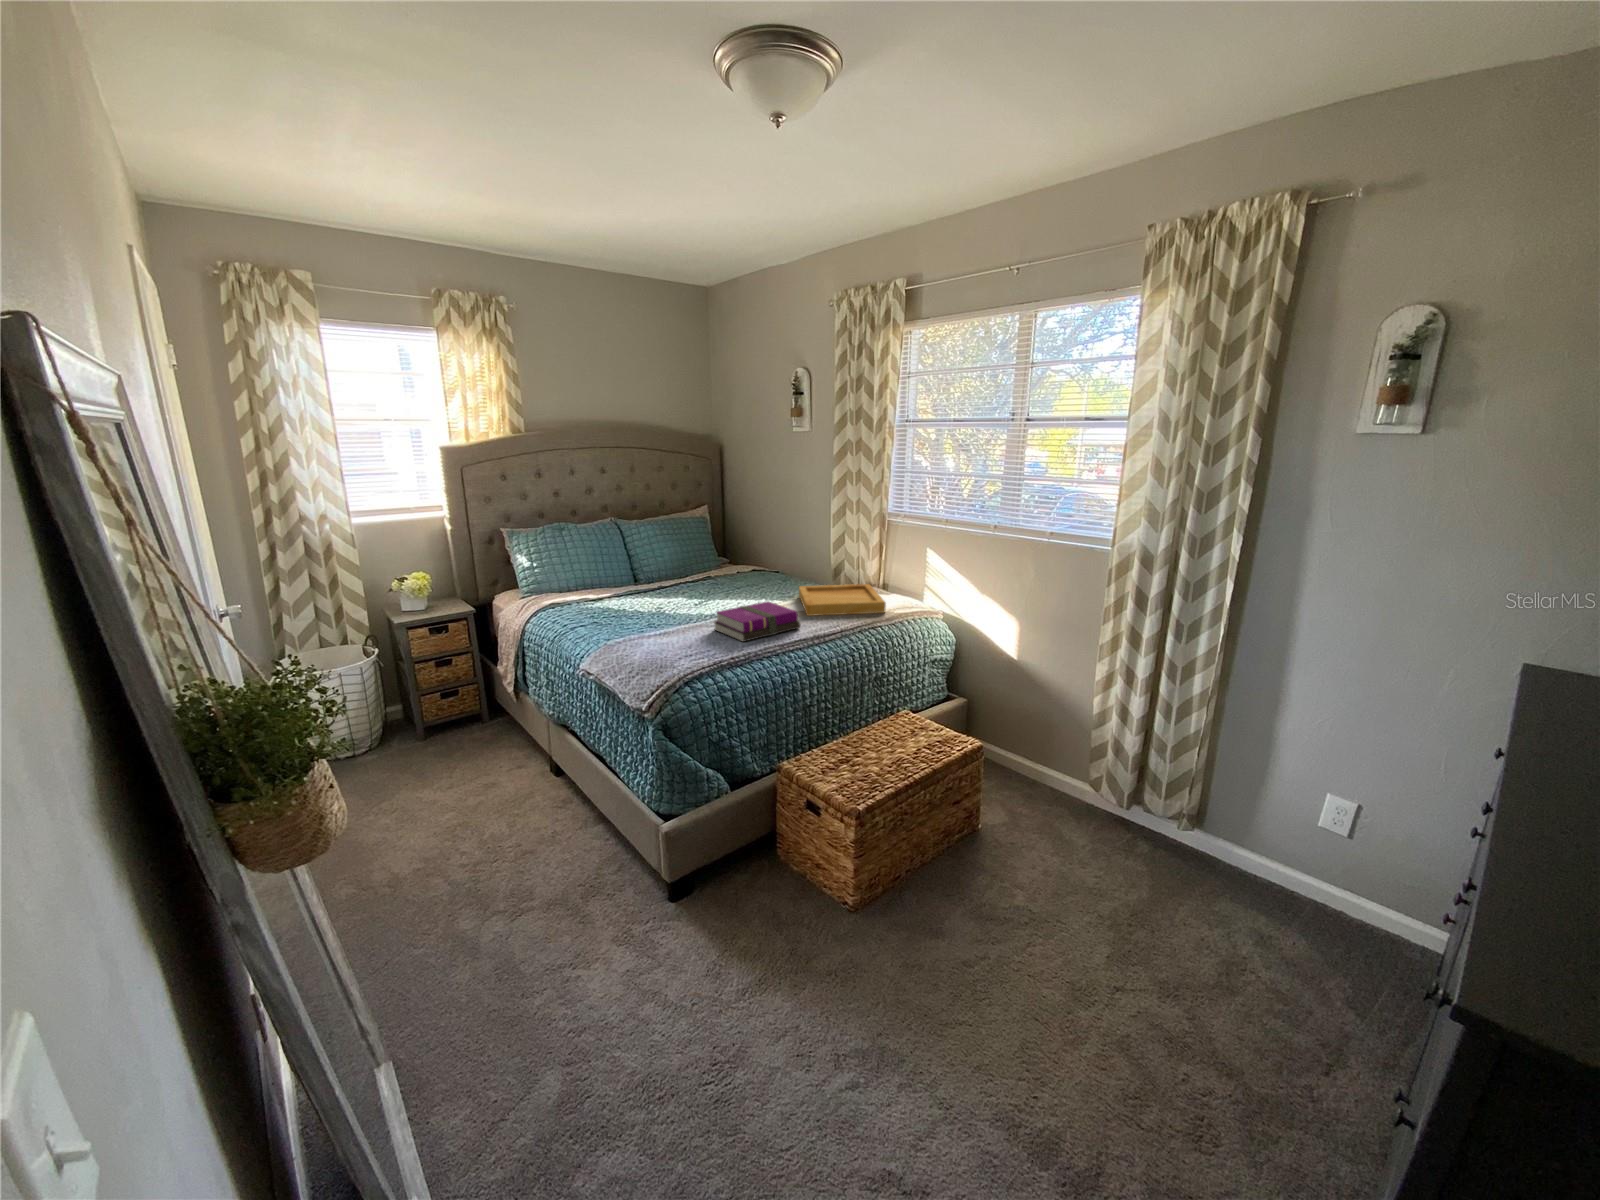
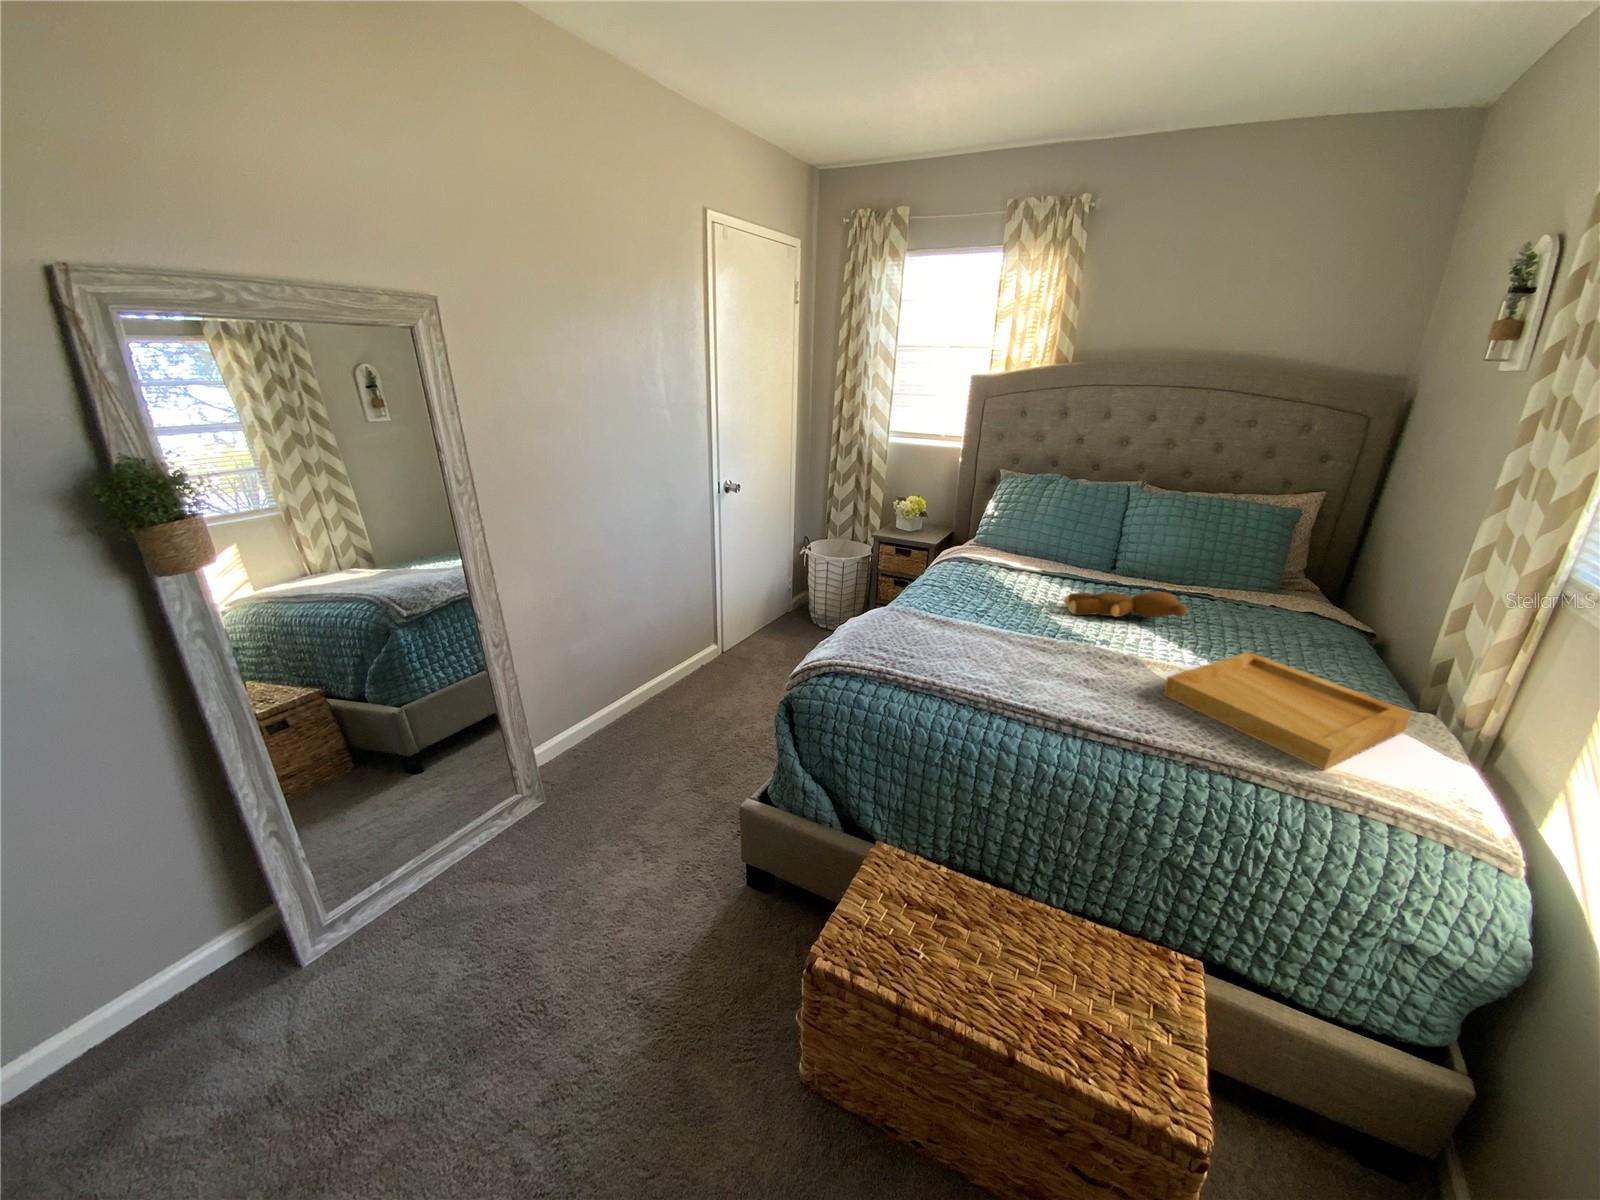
teddy bear: none [683,576,744,605] -> present [1064,592,1187,618]
notebook: present [714,602,801,642] -> none [976,621,1102,700]

